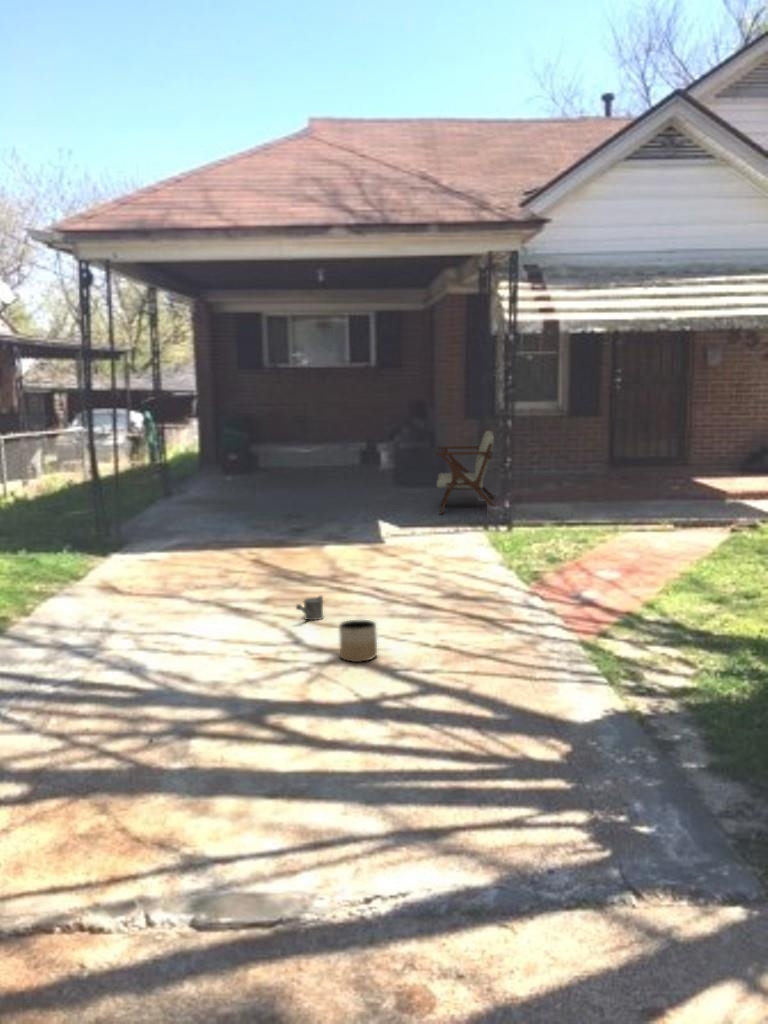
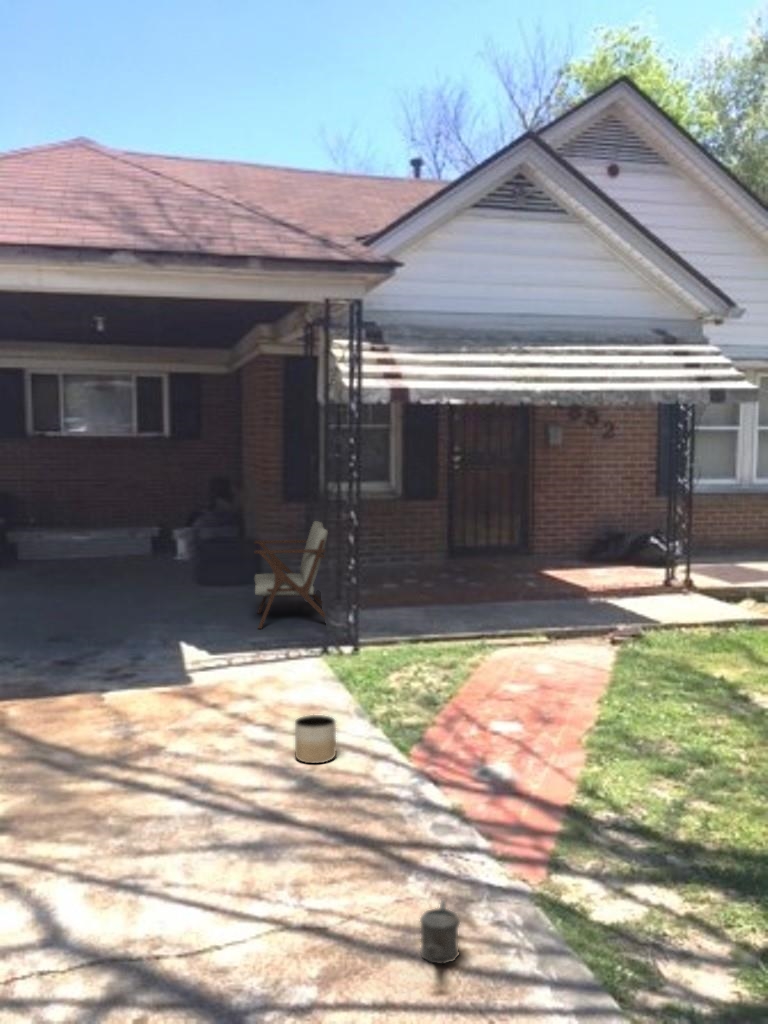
watering can: present [296,596,323,620] -> present [421,900,460,964]
planter: present [339,620,377,662] -> present [295,715,336,763]

